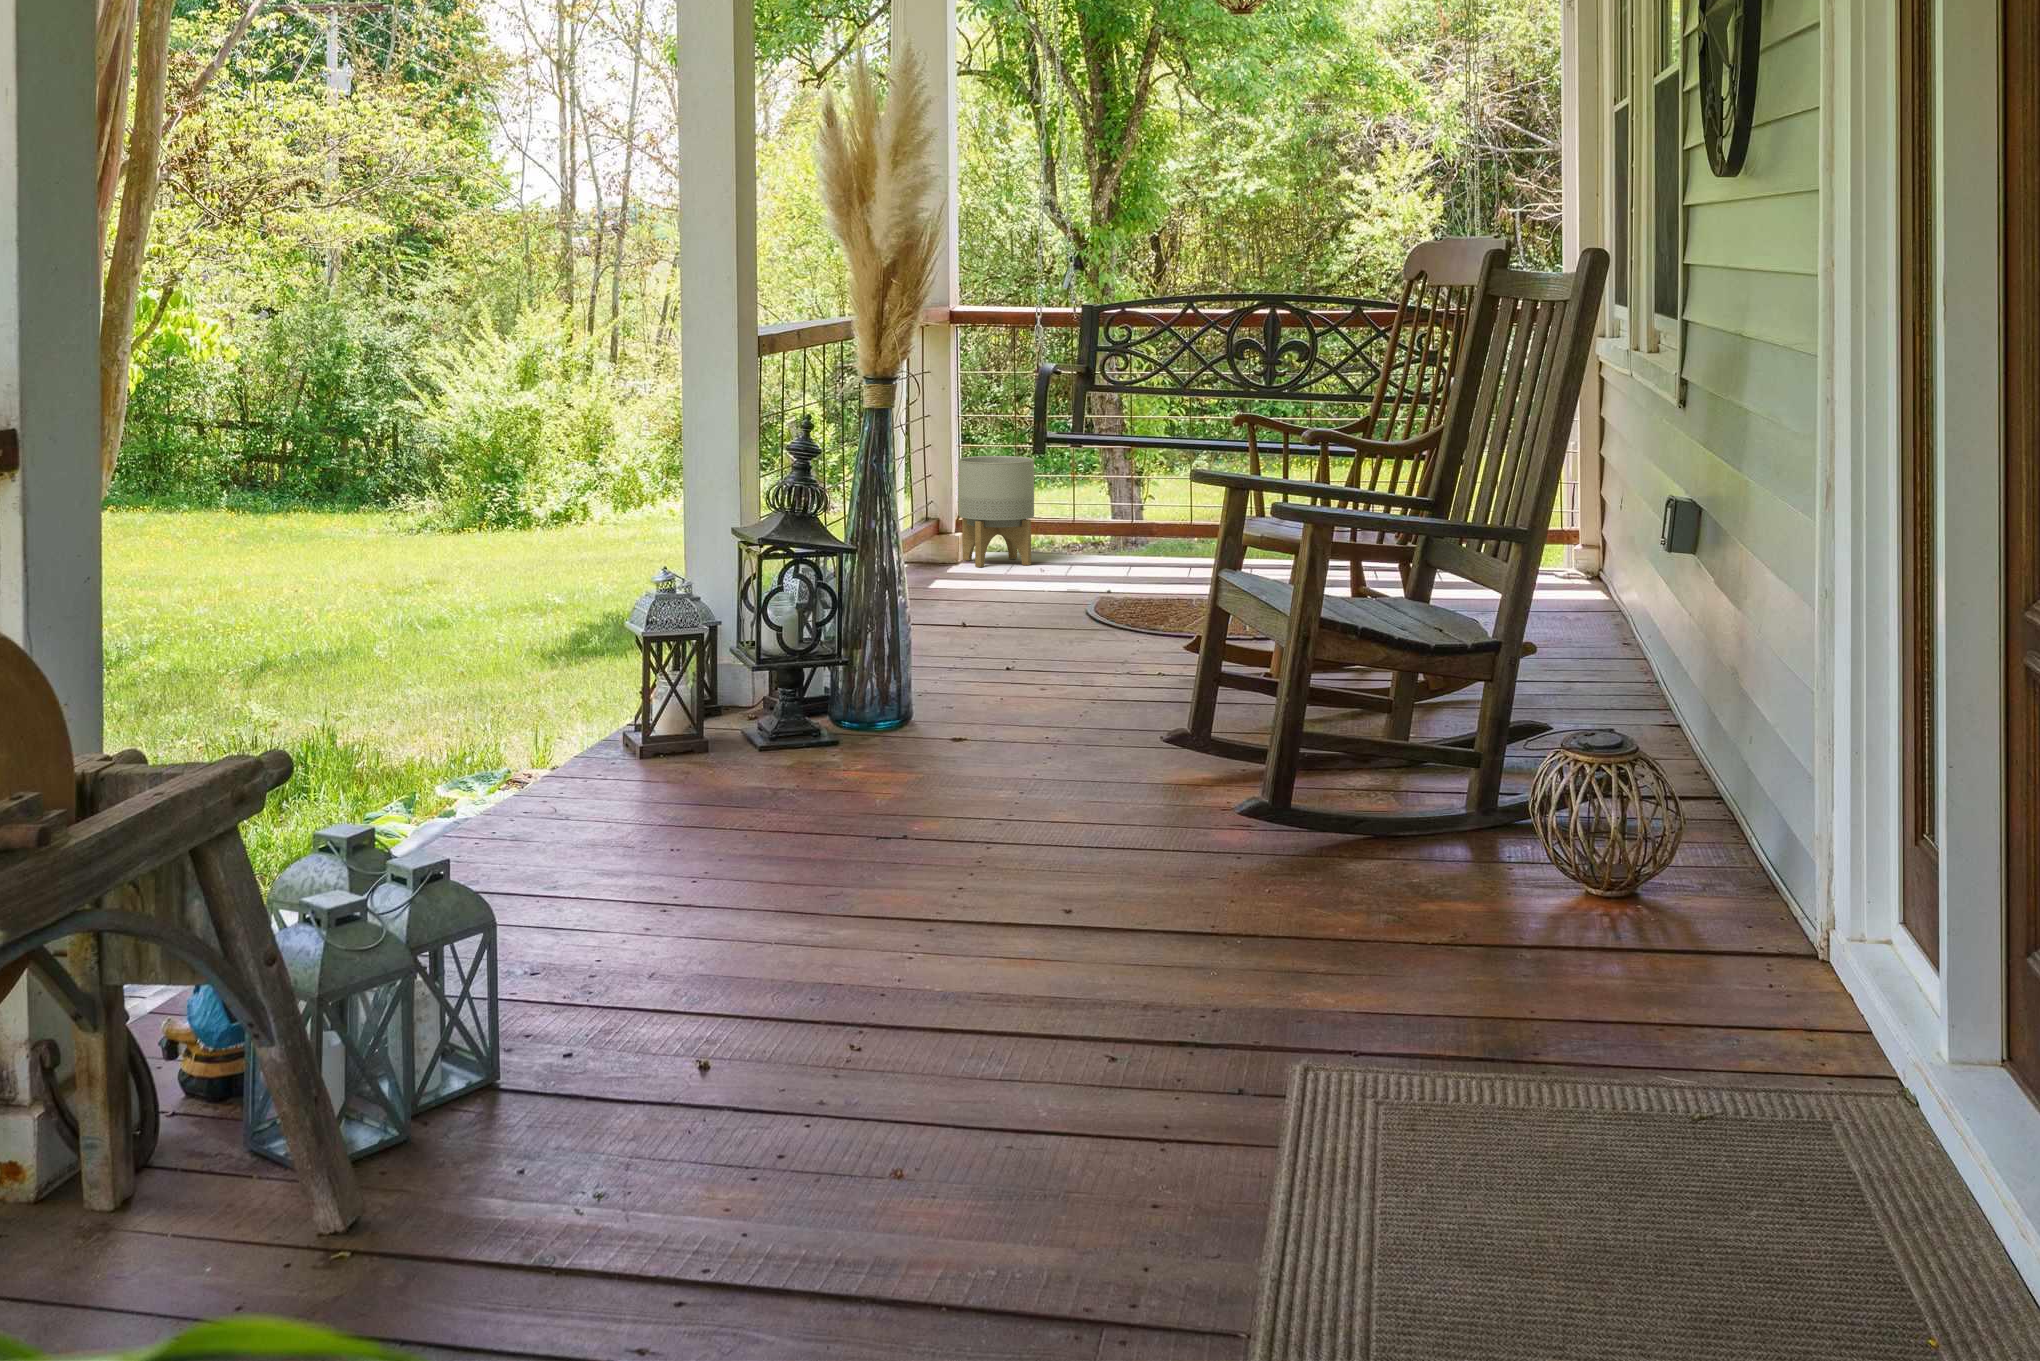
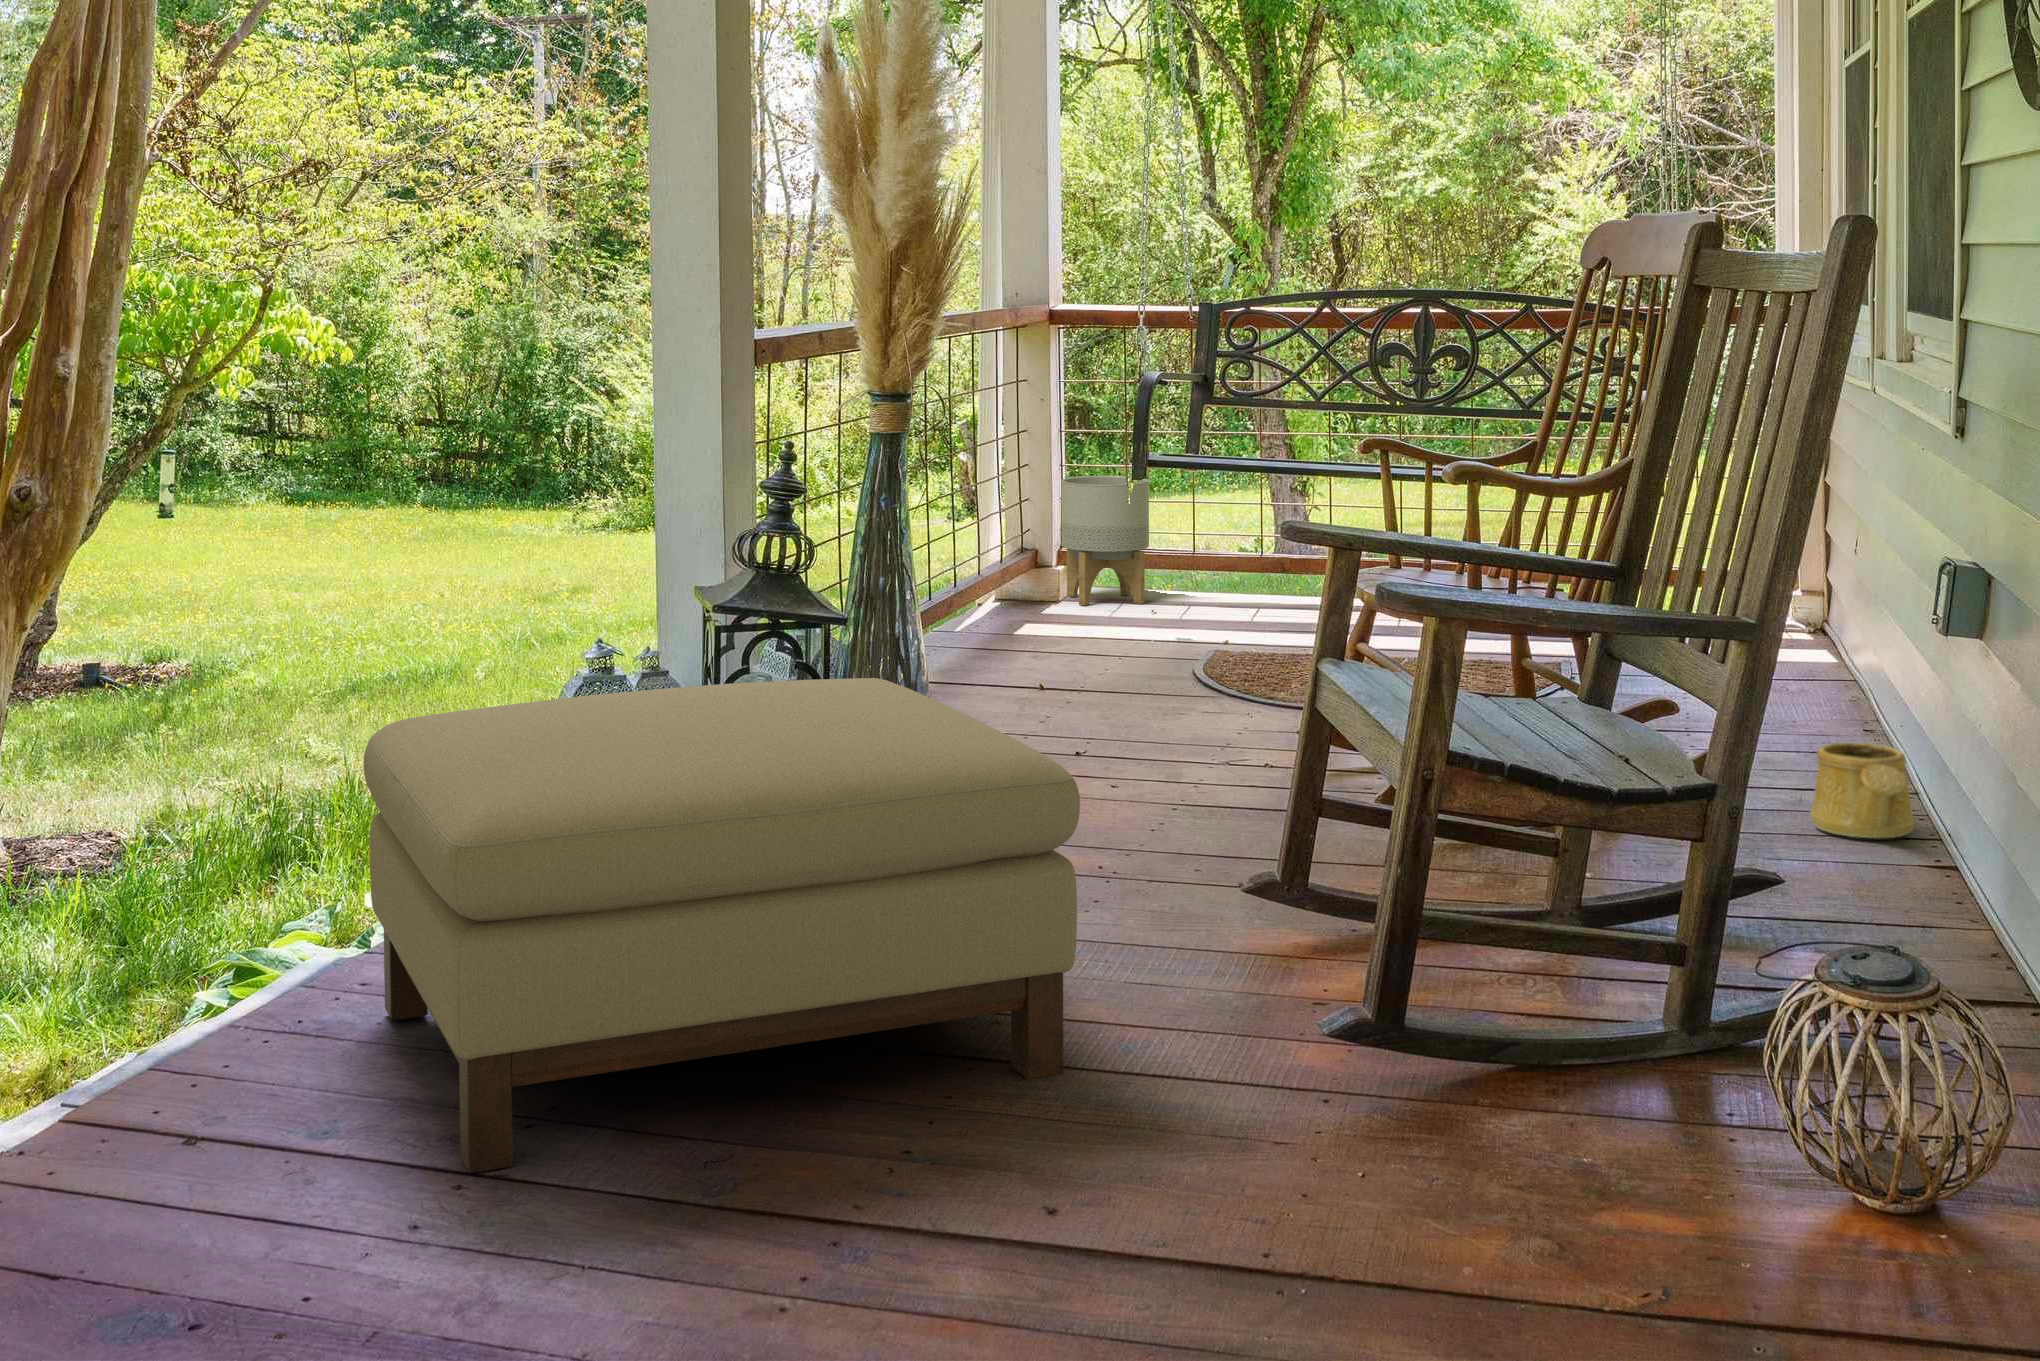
ottoman: none [555,586,1070,894] -> present [364,678,1080,1173]
watering can: none [1577,641,1654,710] -> present [1810,743,1914,838]

